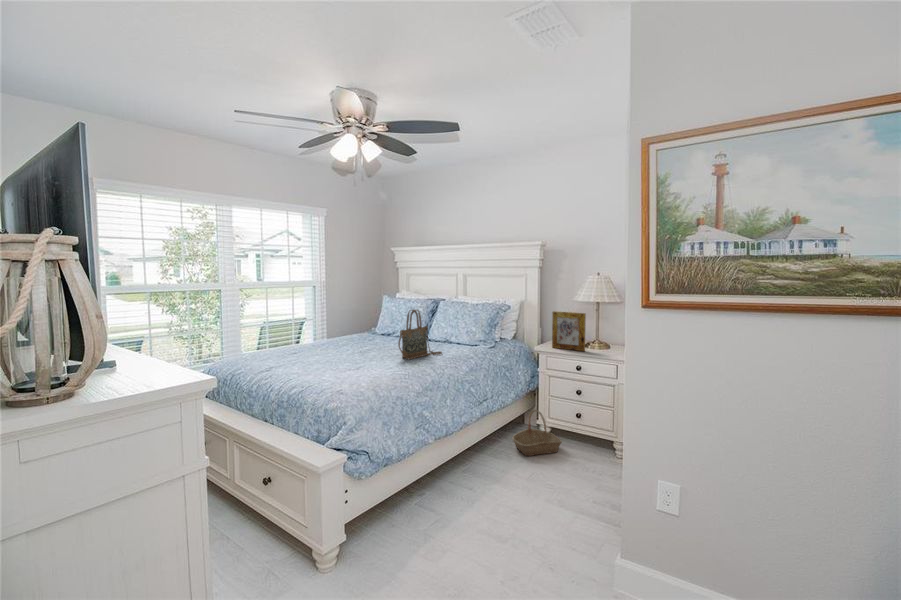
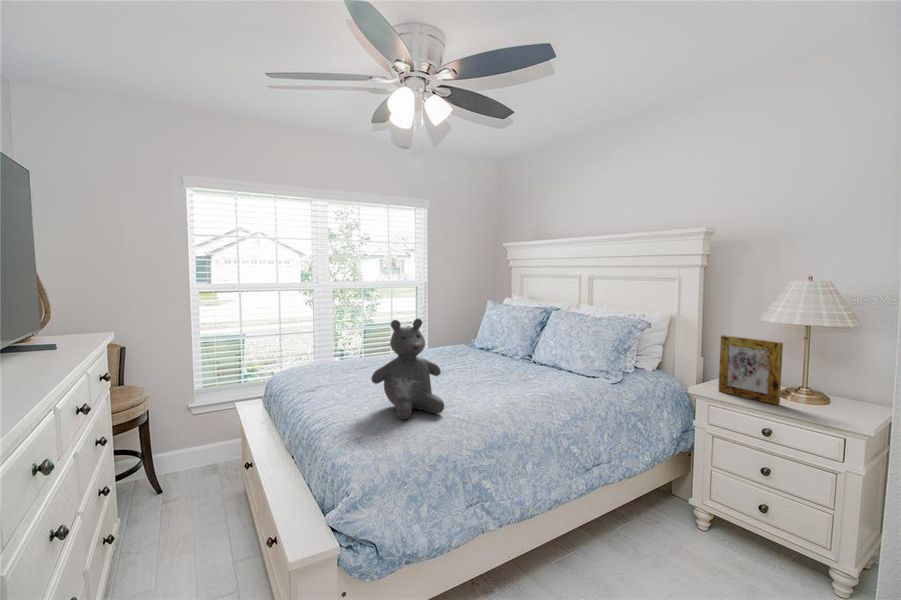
teddy bear: none [335,306,391,378] -> present [371,318,444,419]
handbag: present [398,310,442,359] -> none [472,324,537,392]
basket: present [512,410,562,456] -> none [643,485,730,563]

